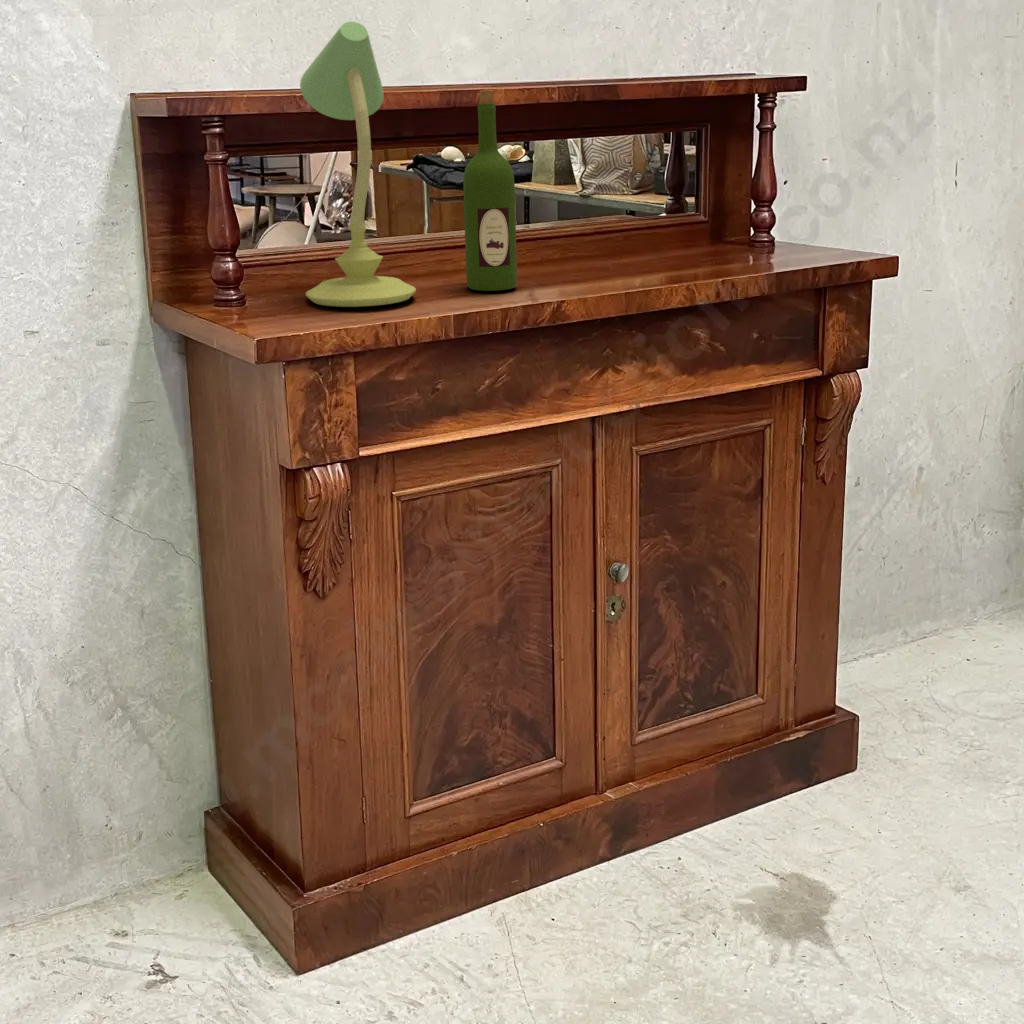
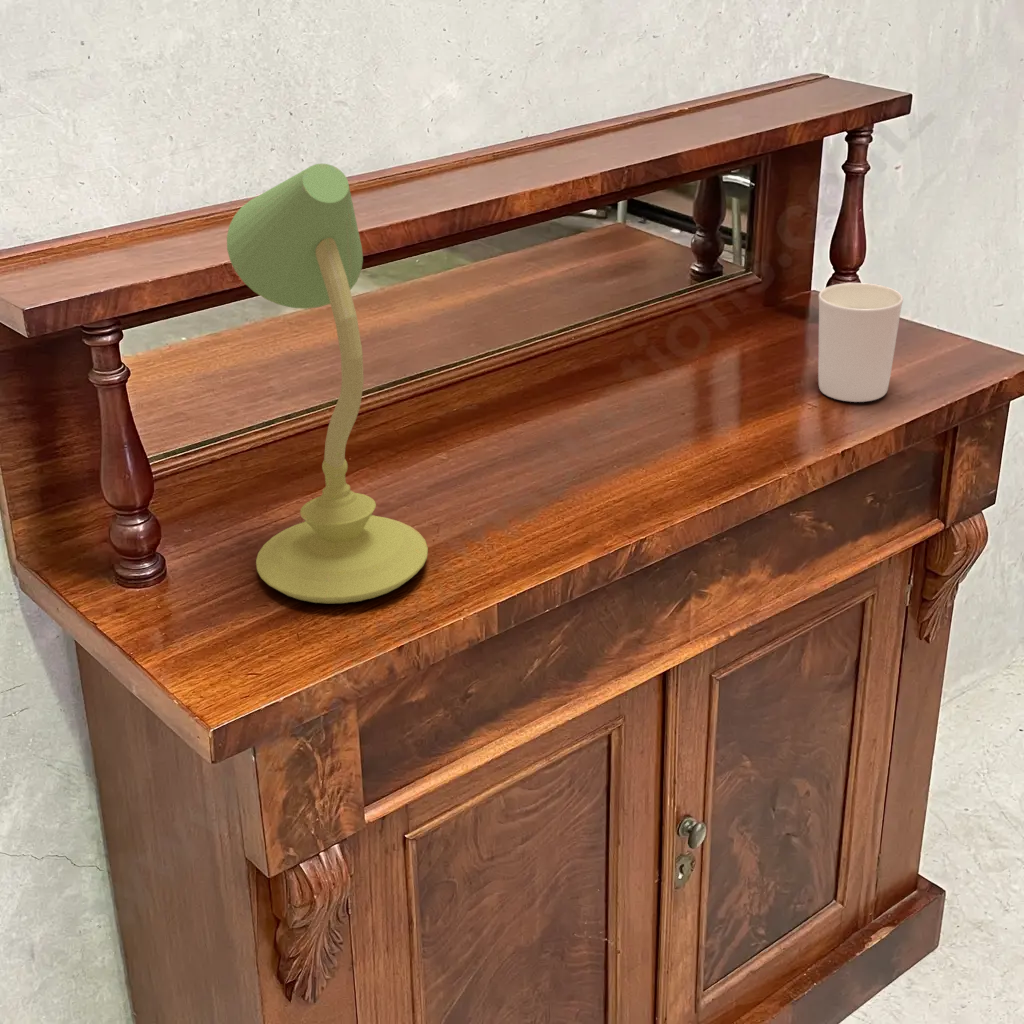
wine bottle: present [463,90,517,291] -> none [486,226,566,522]
candle holder: none [720,188,777,264] -> present [818,283,903,402]

